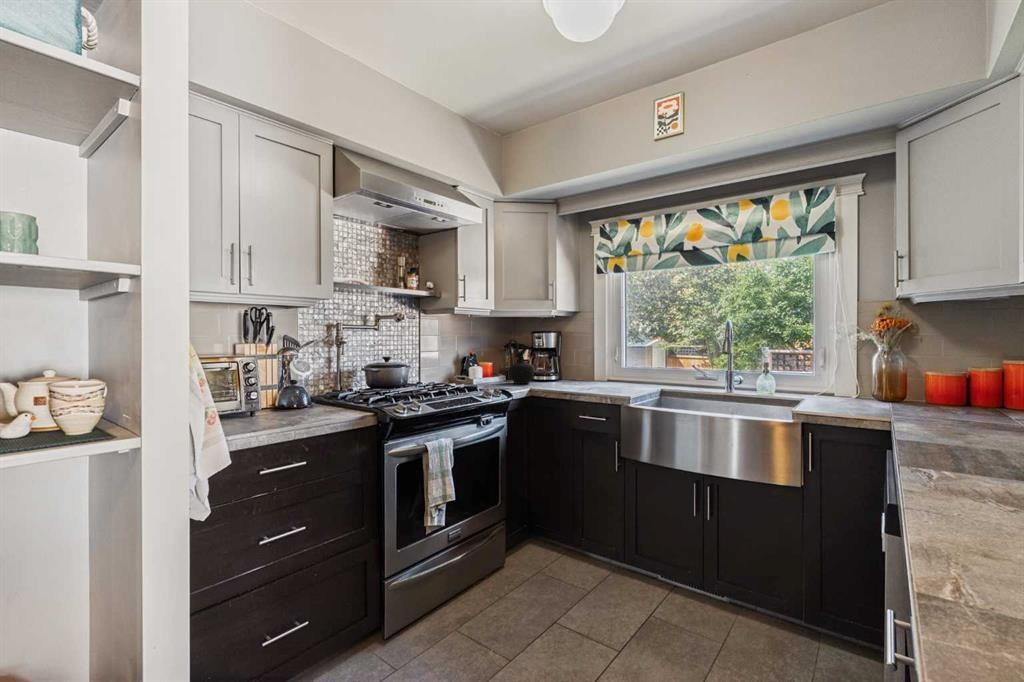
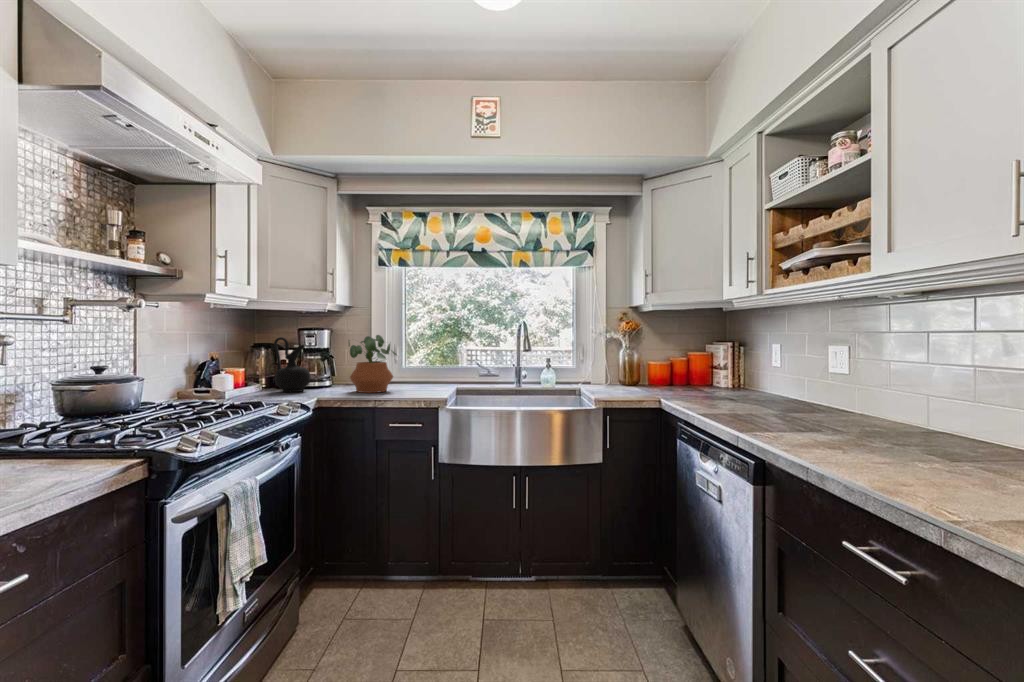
potted plant: none [559,337,603,389] -> present [349,335,397,393]

